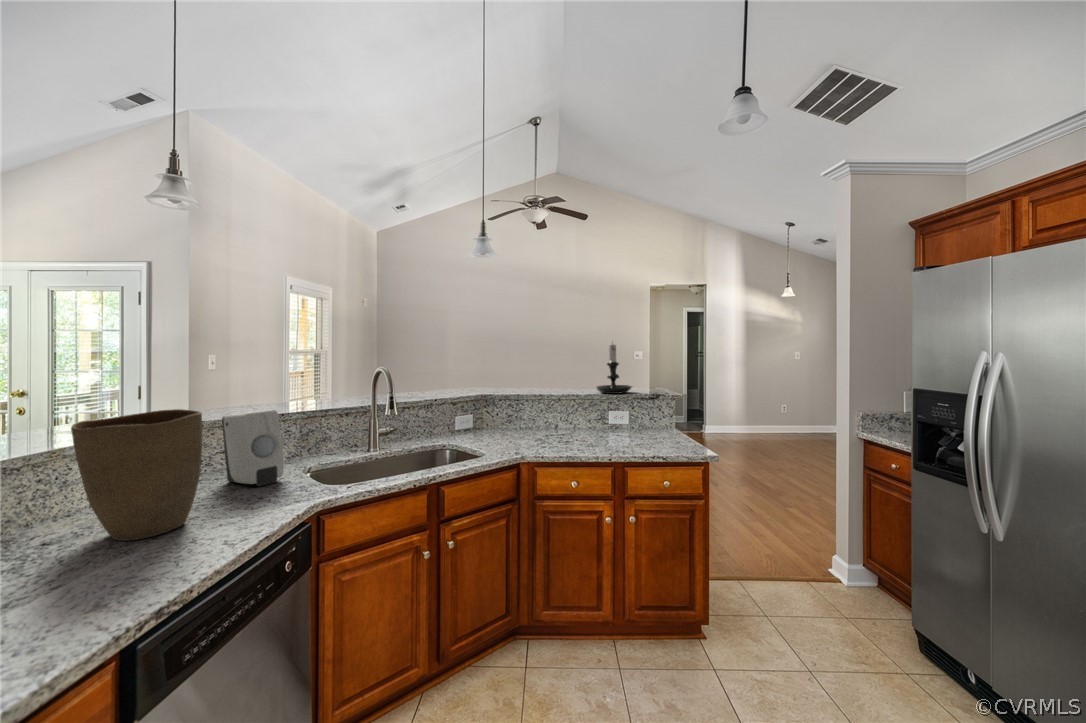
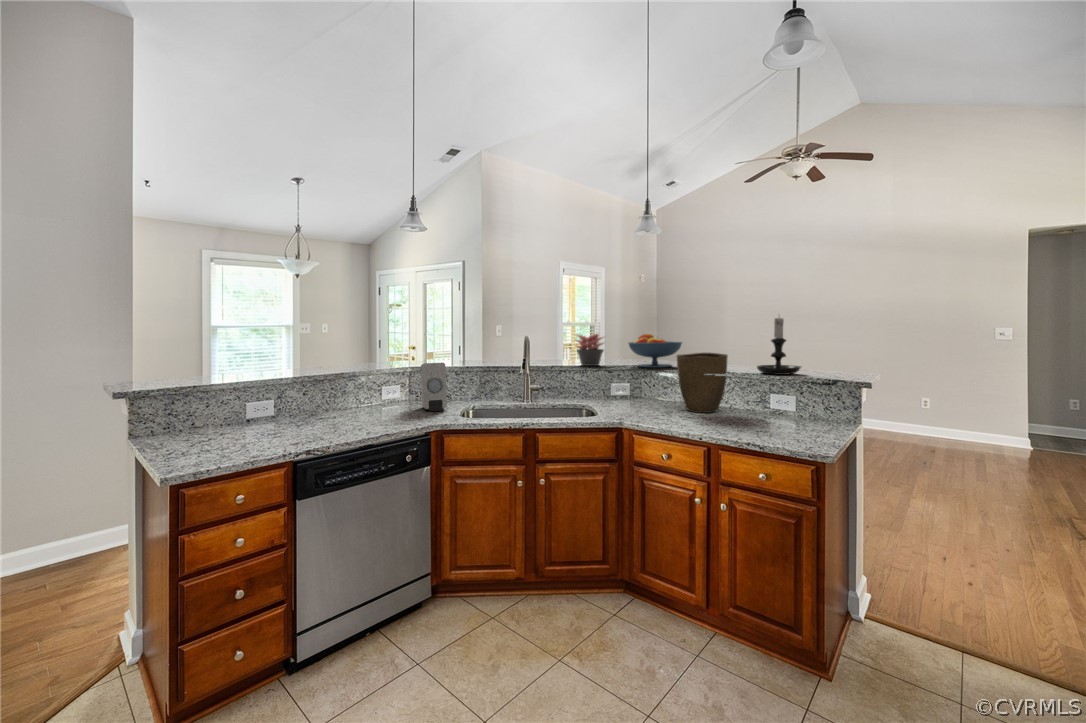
fruit bowl: none [464,361,519,396] -> present [629,334,682,368]
succulent plant: none [407,362,444,400] -> present [575,334,605,366]
vase: present [71,409,202,541] -> present [677,353,728,413]

